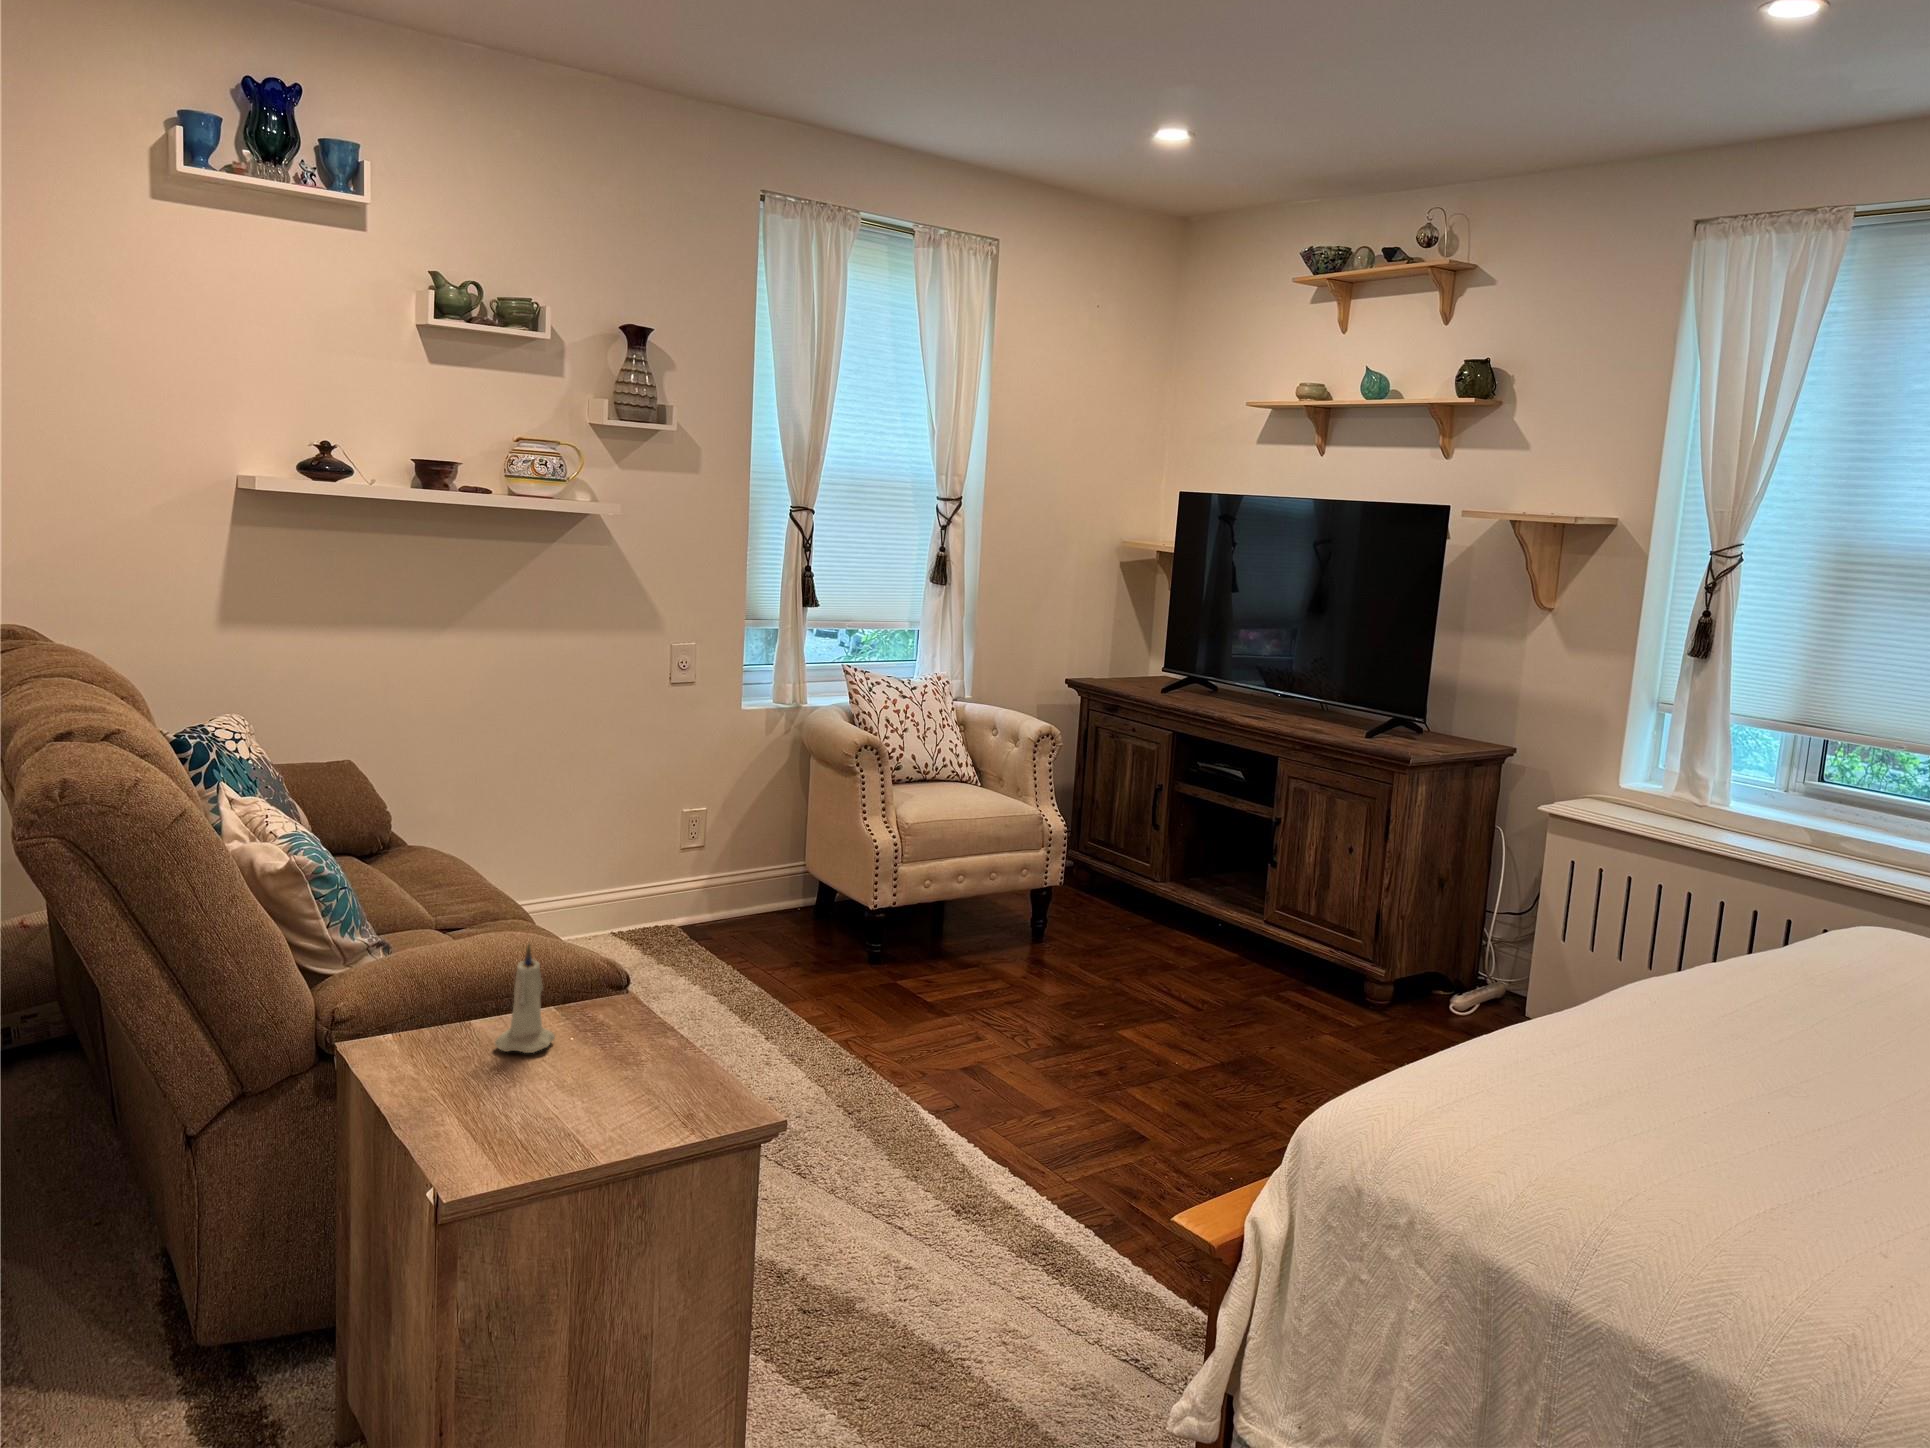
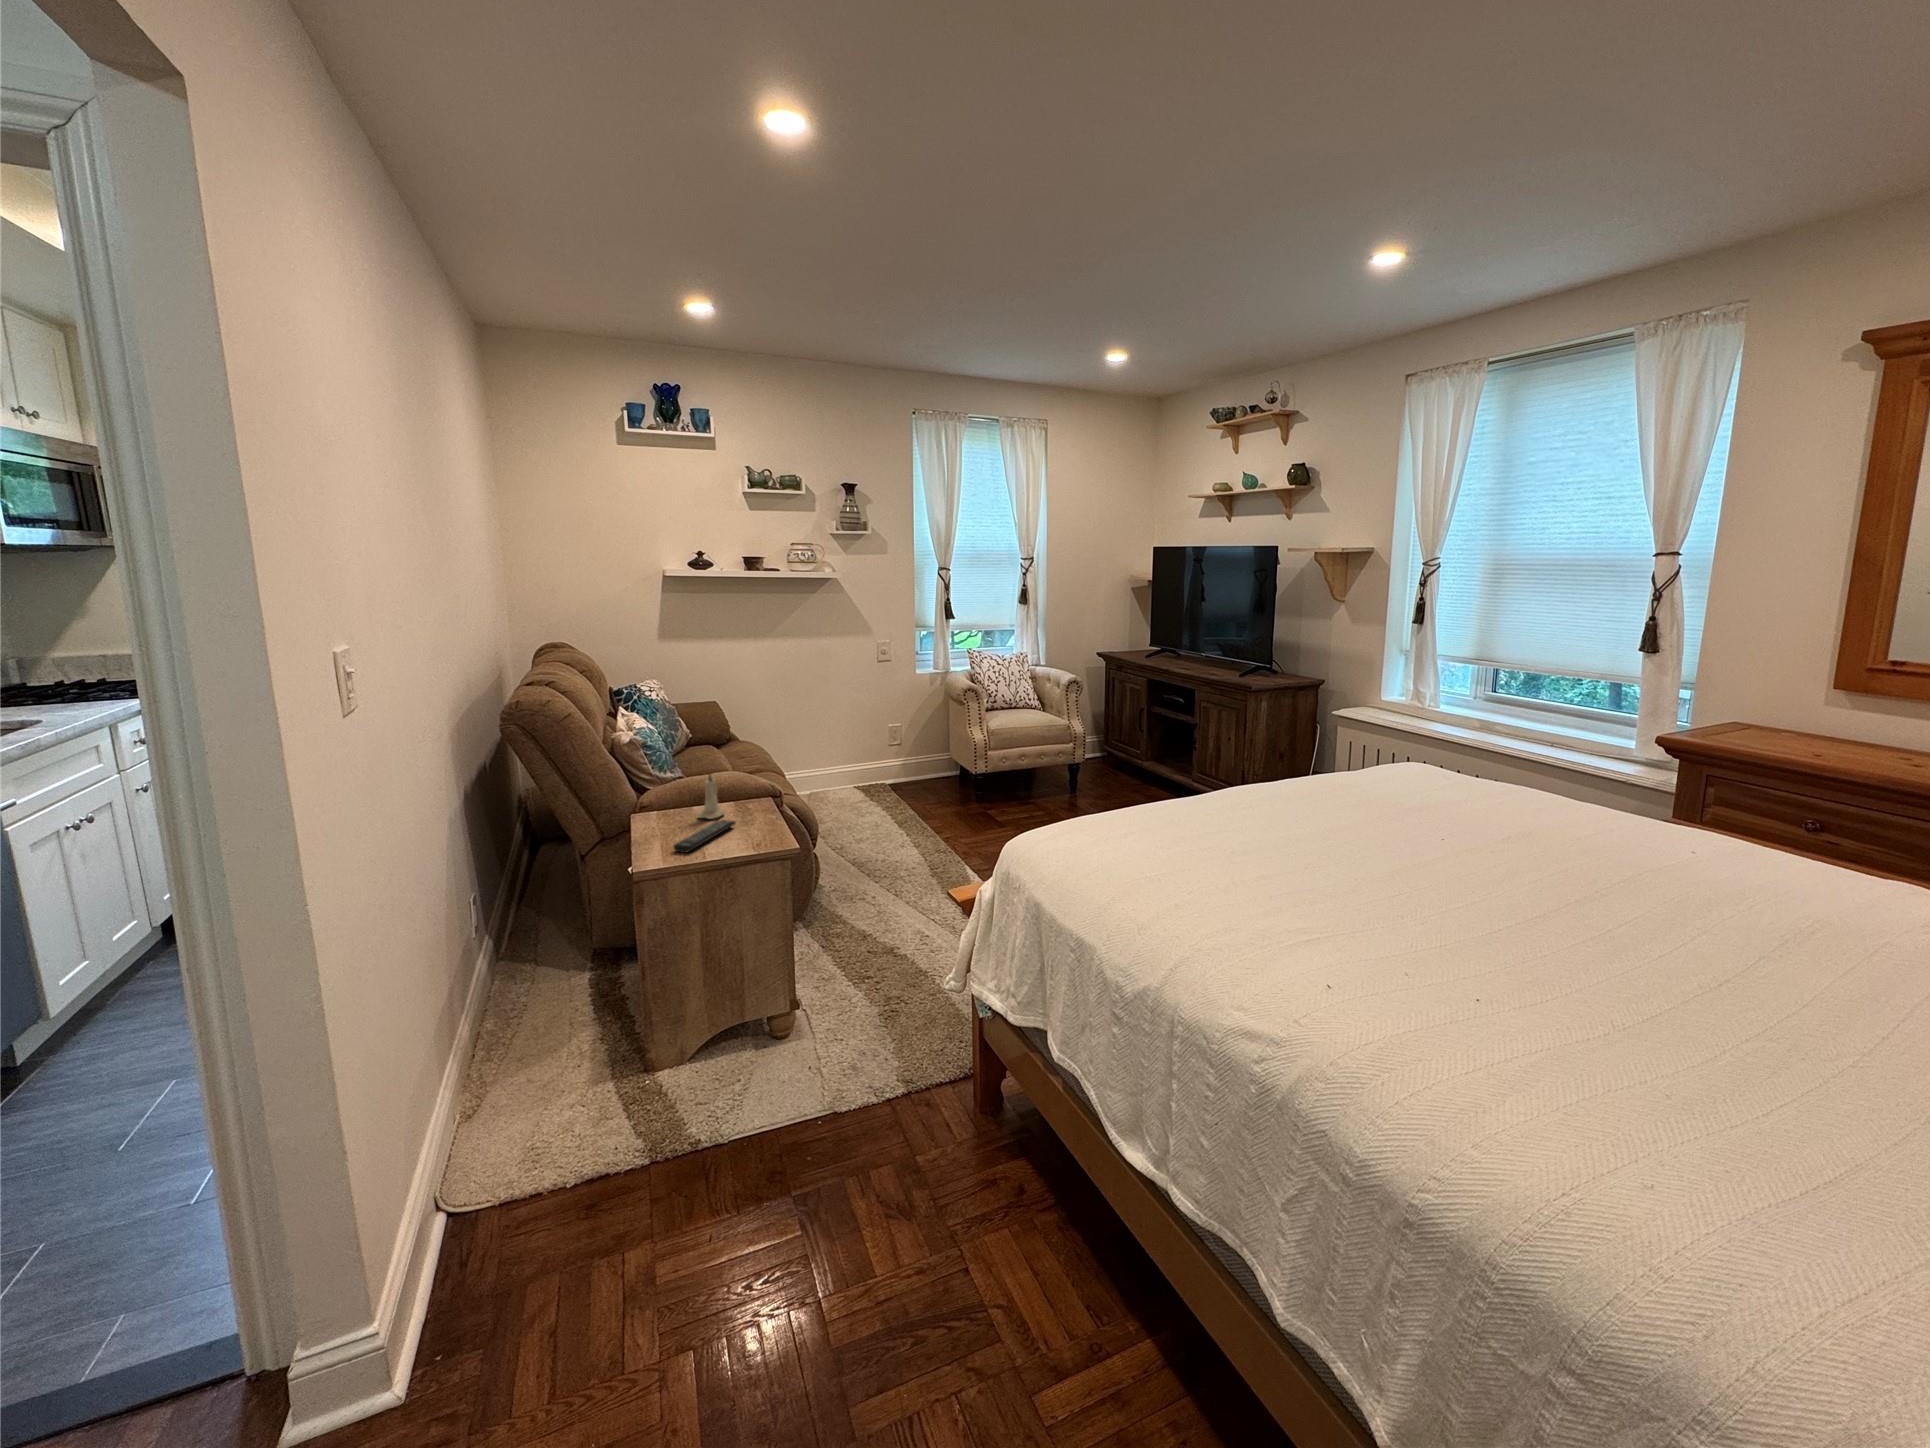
remote control: none [501,1056,603,1147] -> present [674,820,736,853]

